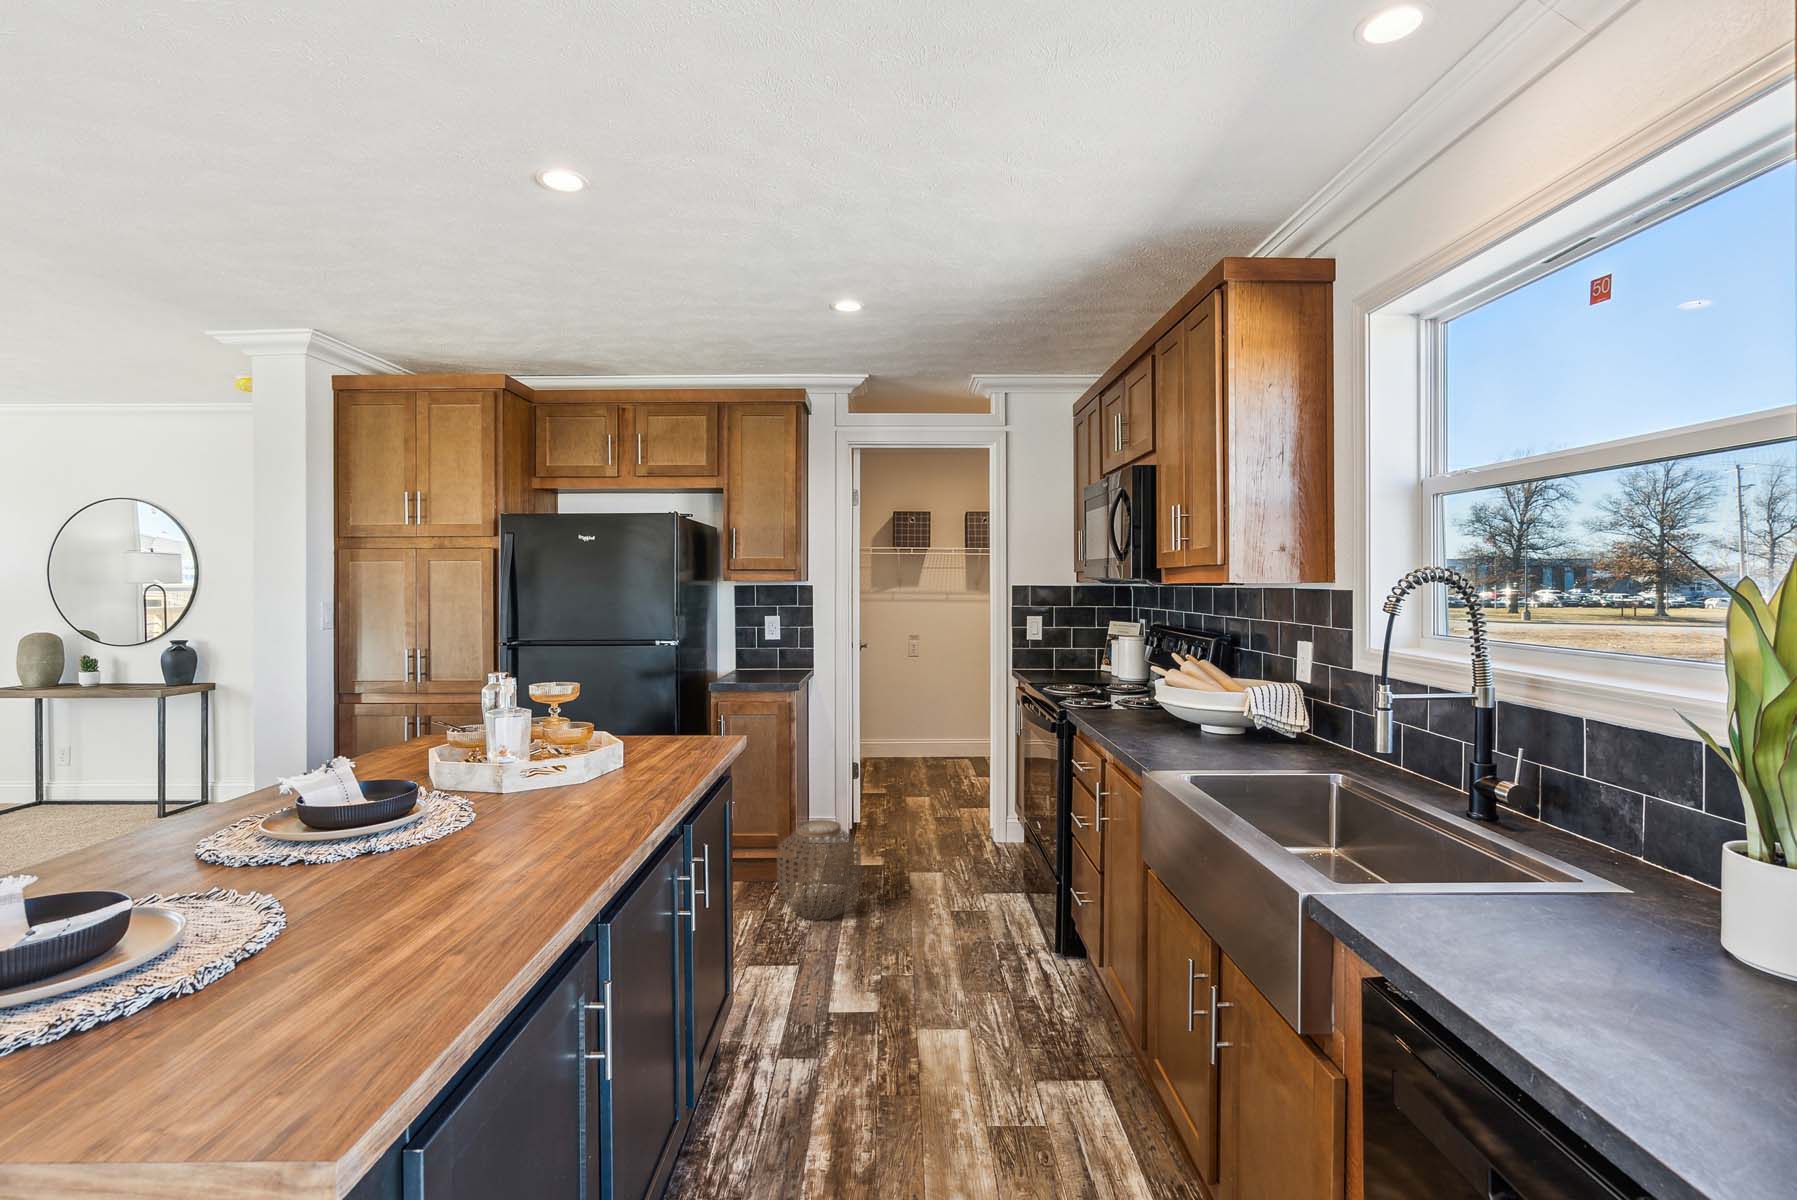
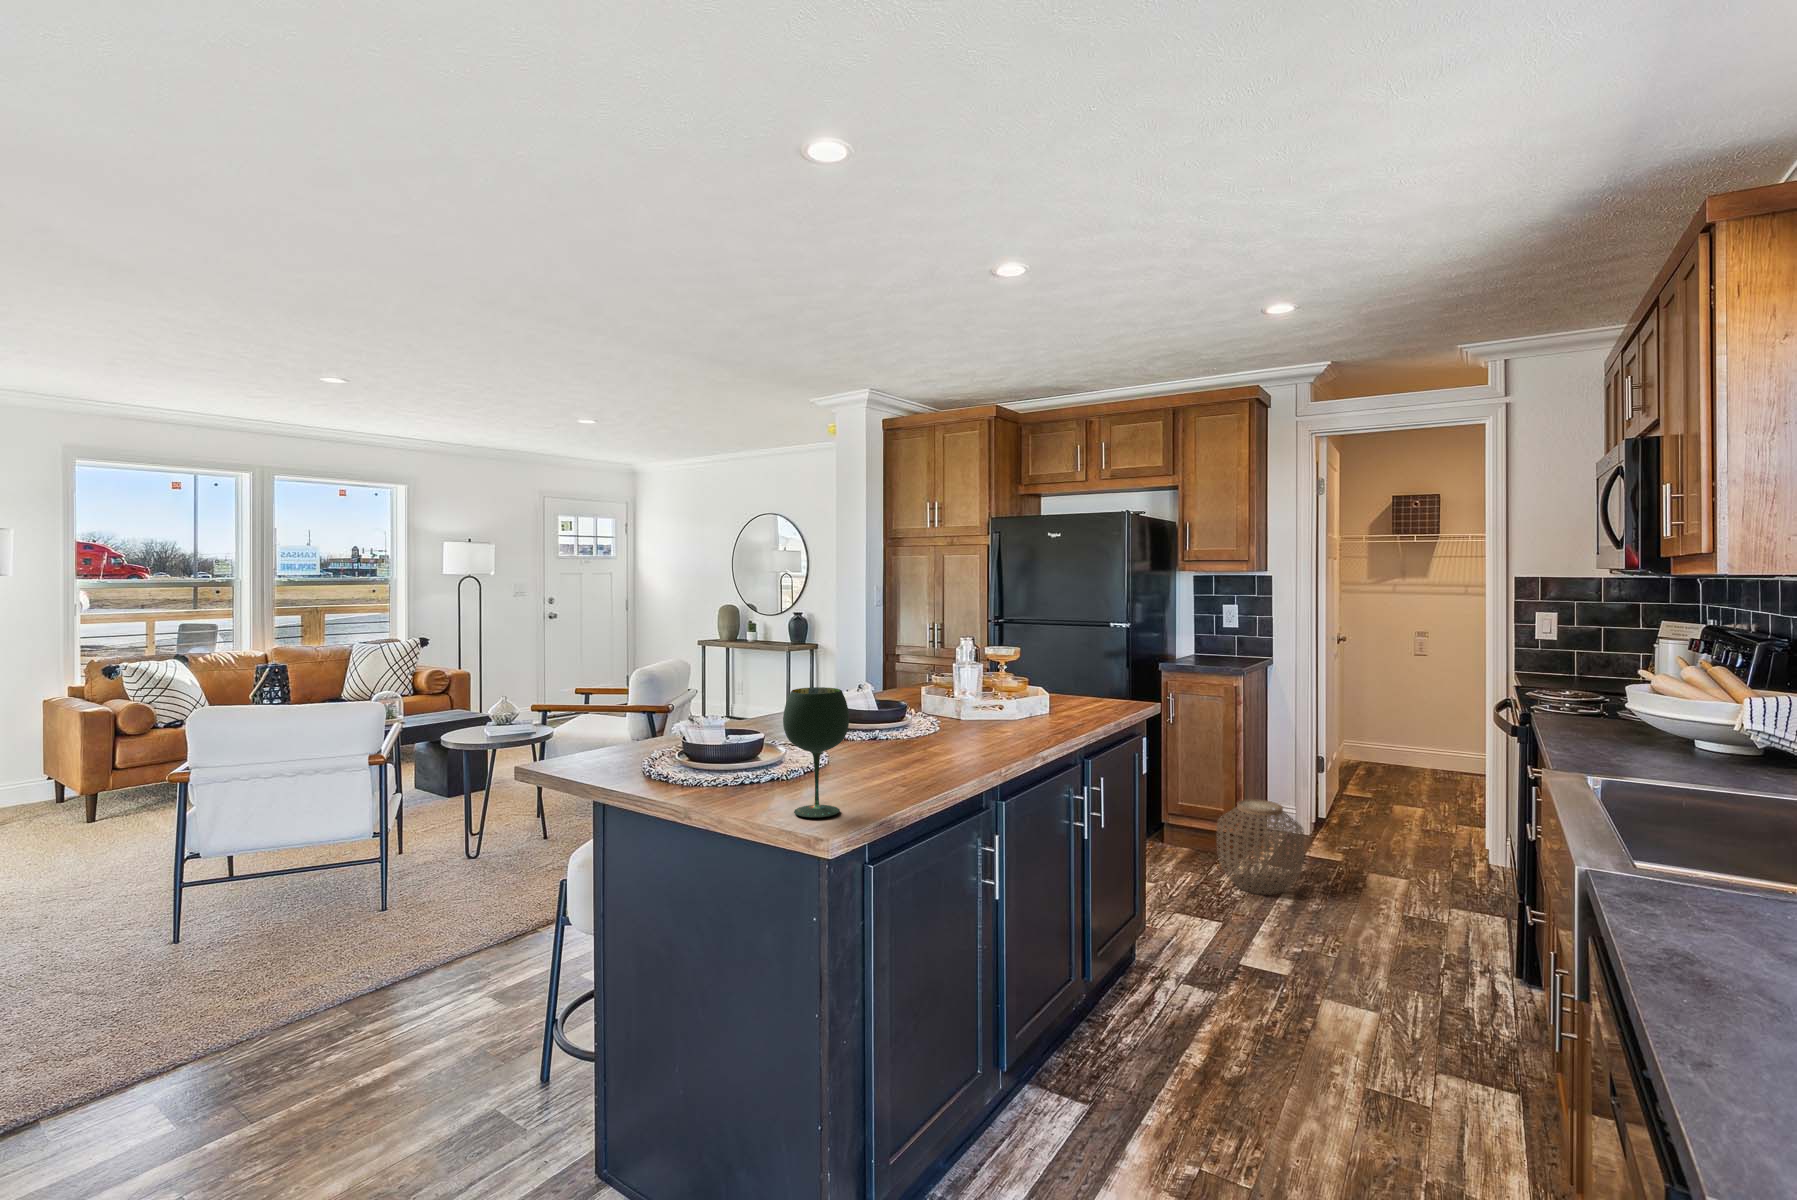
wine glass: none [205,829,369,1115] -> present [783,687,849,818]

